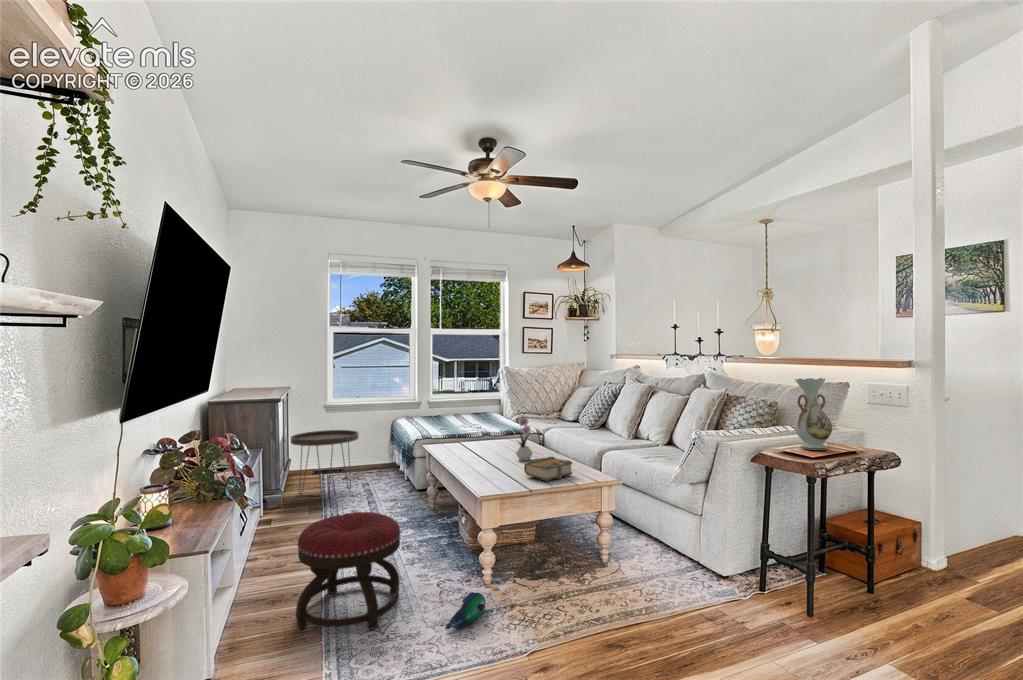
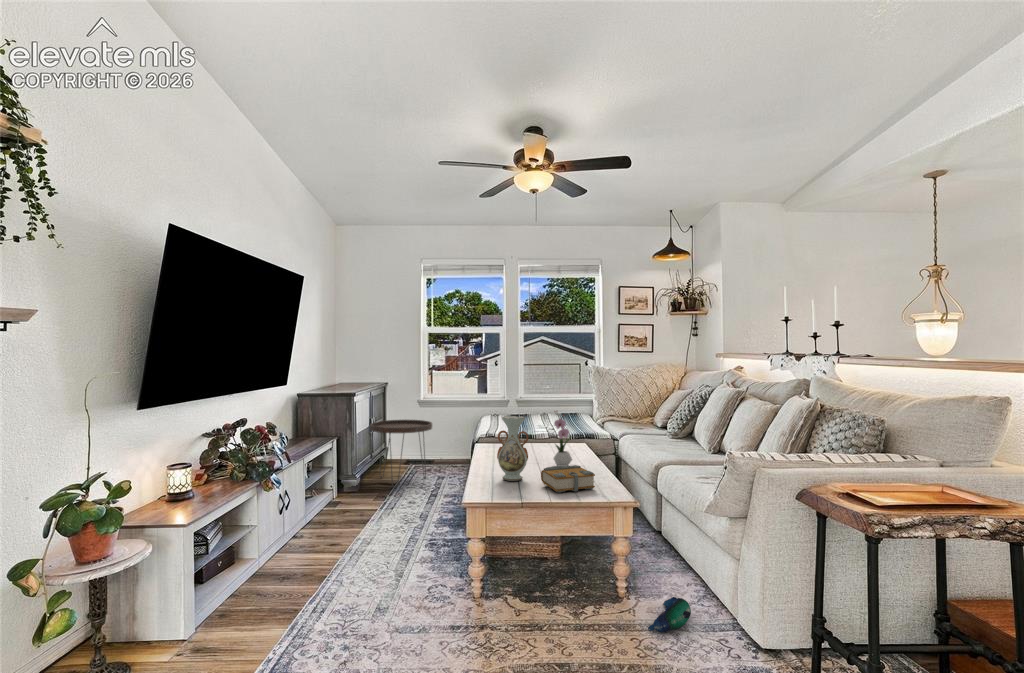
vase: present [794,378,832,450] -> present [497,416,528,481]
ottoman: present [296,512,400,630] -> none [278,501,389,623]
plush toy: present [445,592,485,630] -> present [648,597,691,633]

